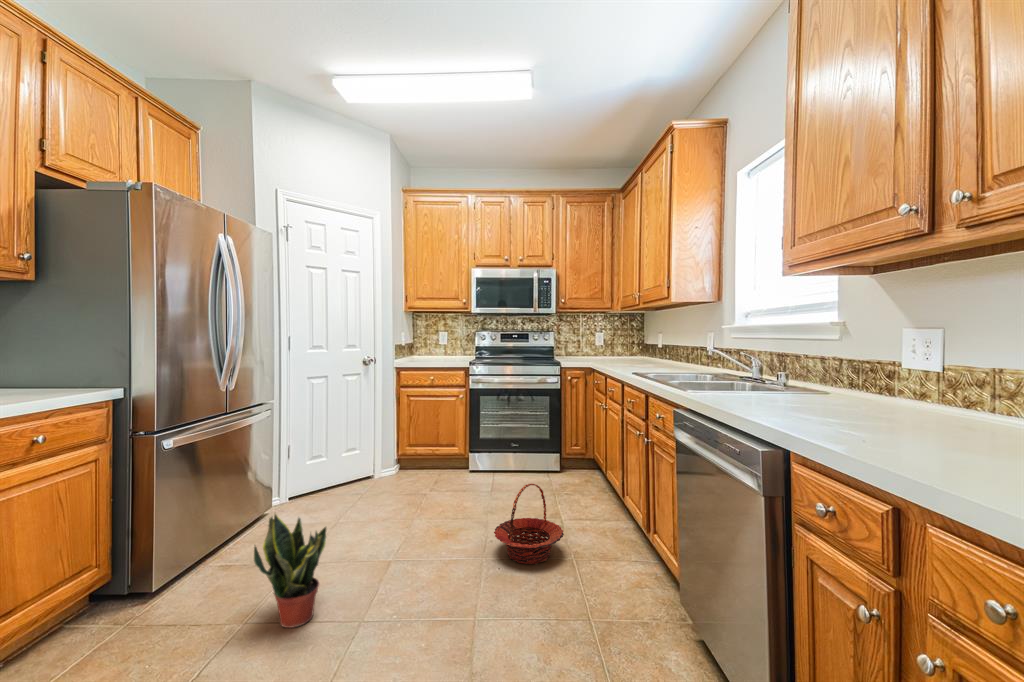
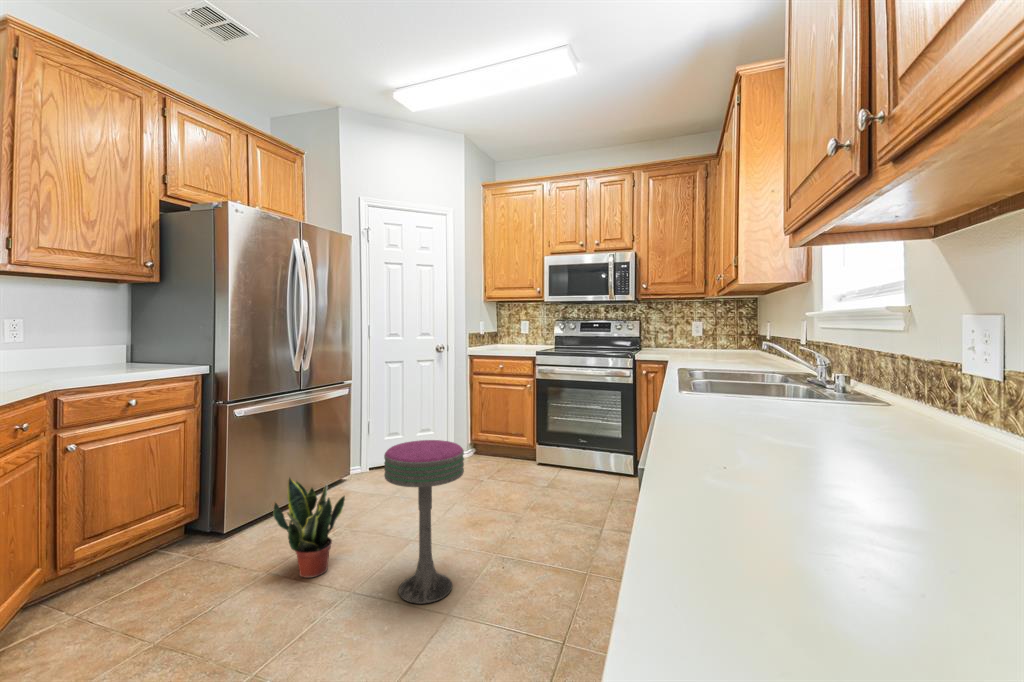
bar stool: none [395,454,478,627] -> present [384,440,464,604]
basket: present [494,484,564,564] -> none [507,480,580,563]

